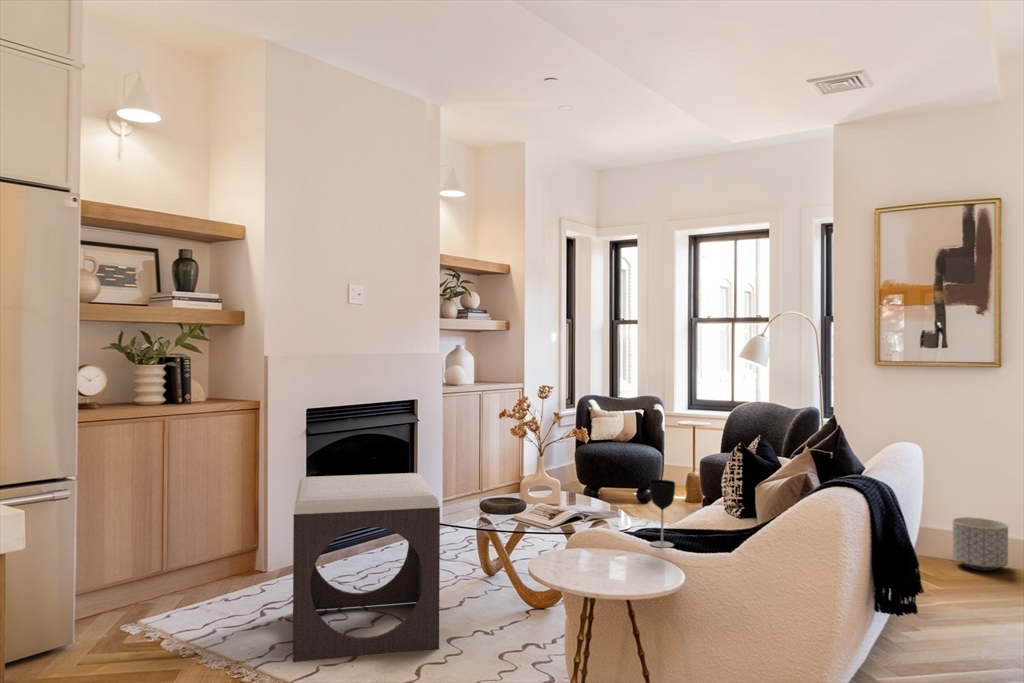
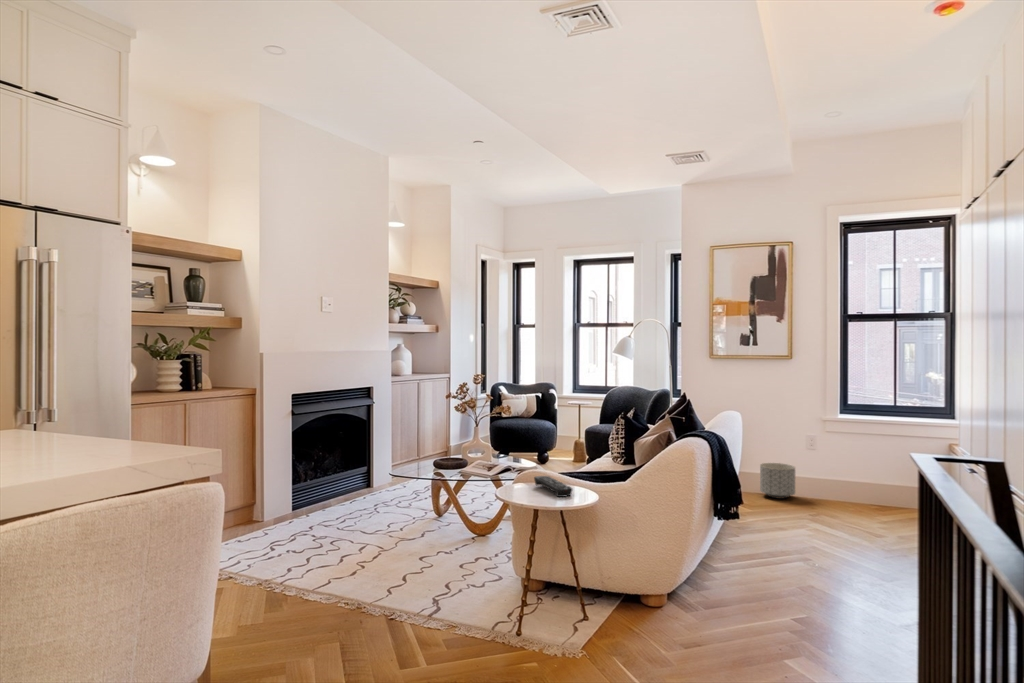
footstool: present [293,473,440,662] -> none [299,440,415,580]
wine glass: present [650,480,675,547] -> none [570,436,587,482]
remote control: none [594,537,645,573] -> present [534,476,572,497]

